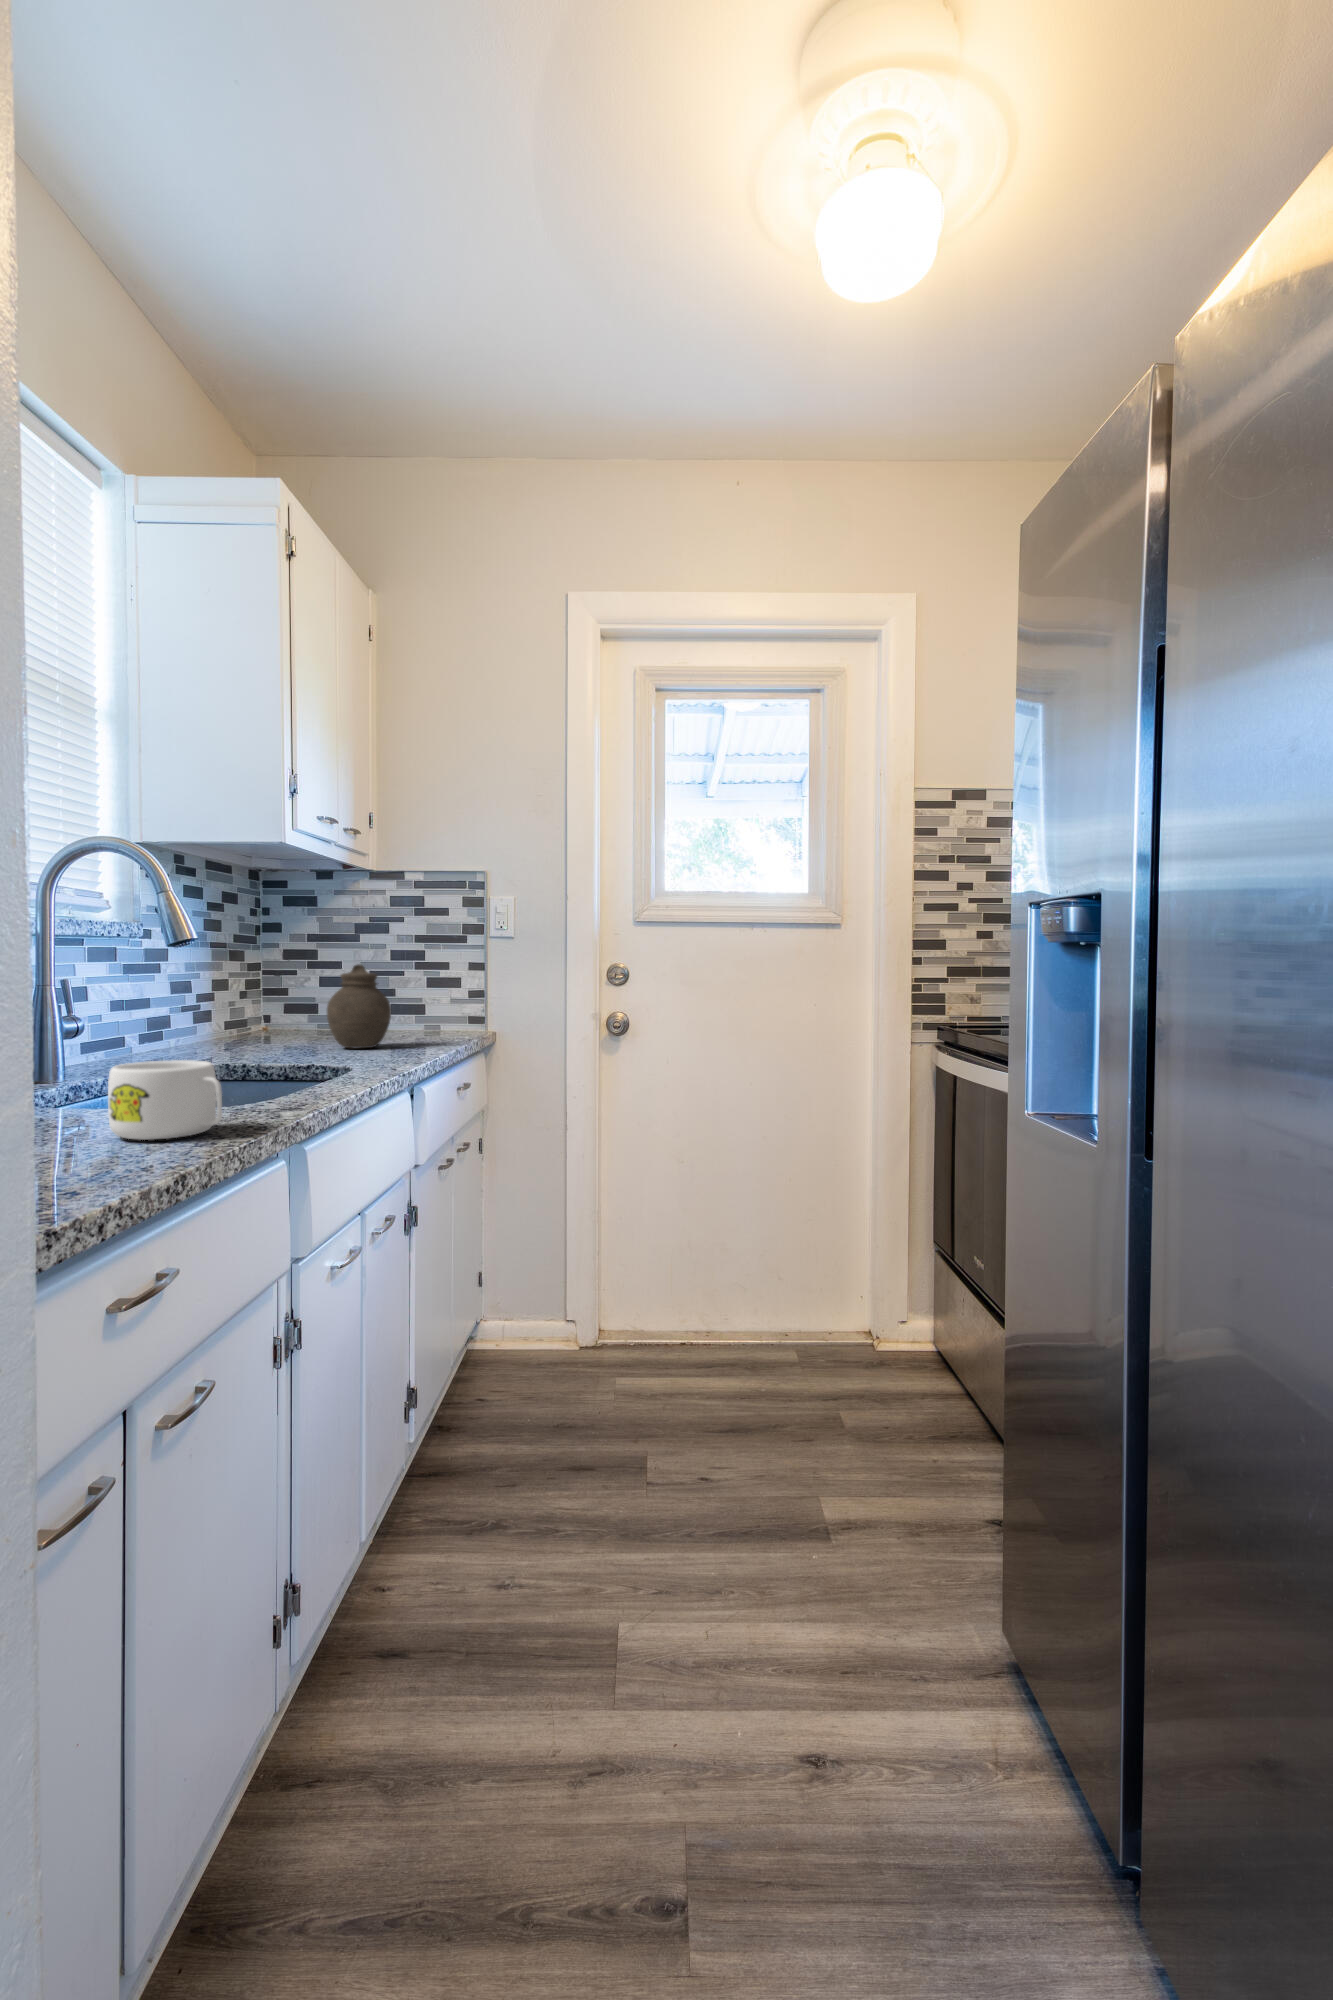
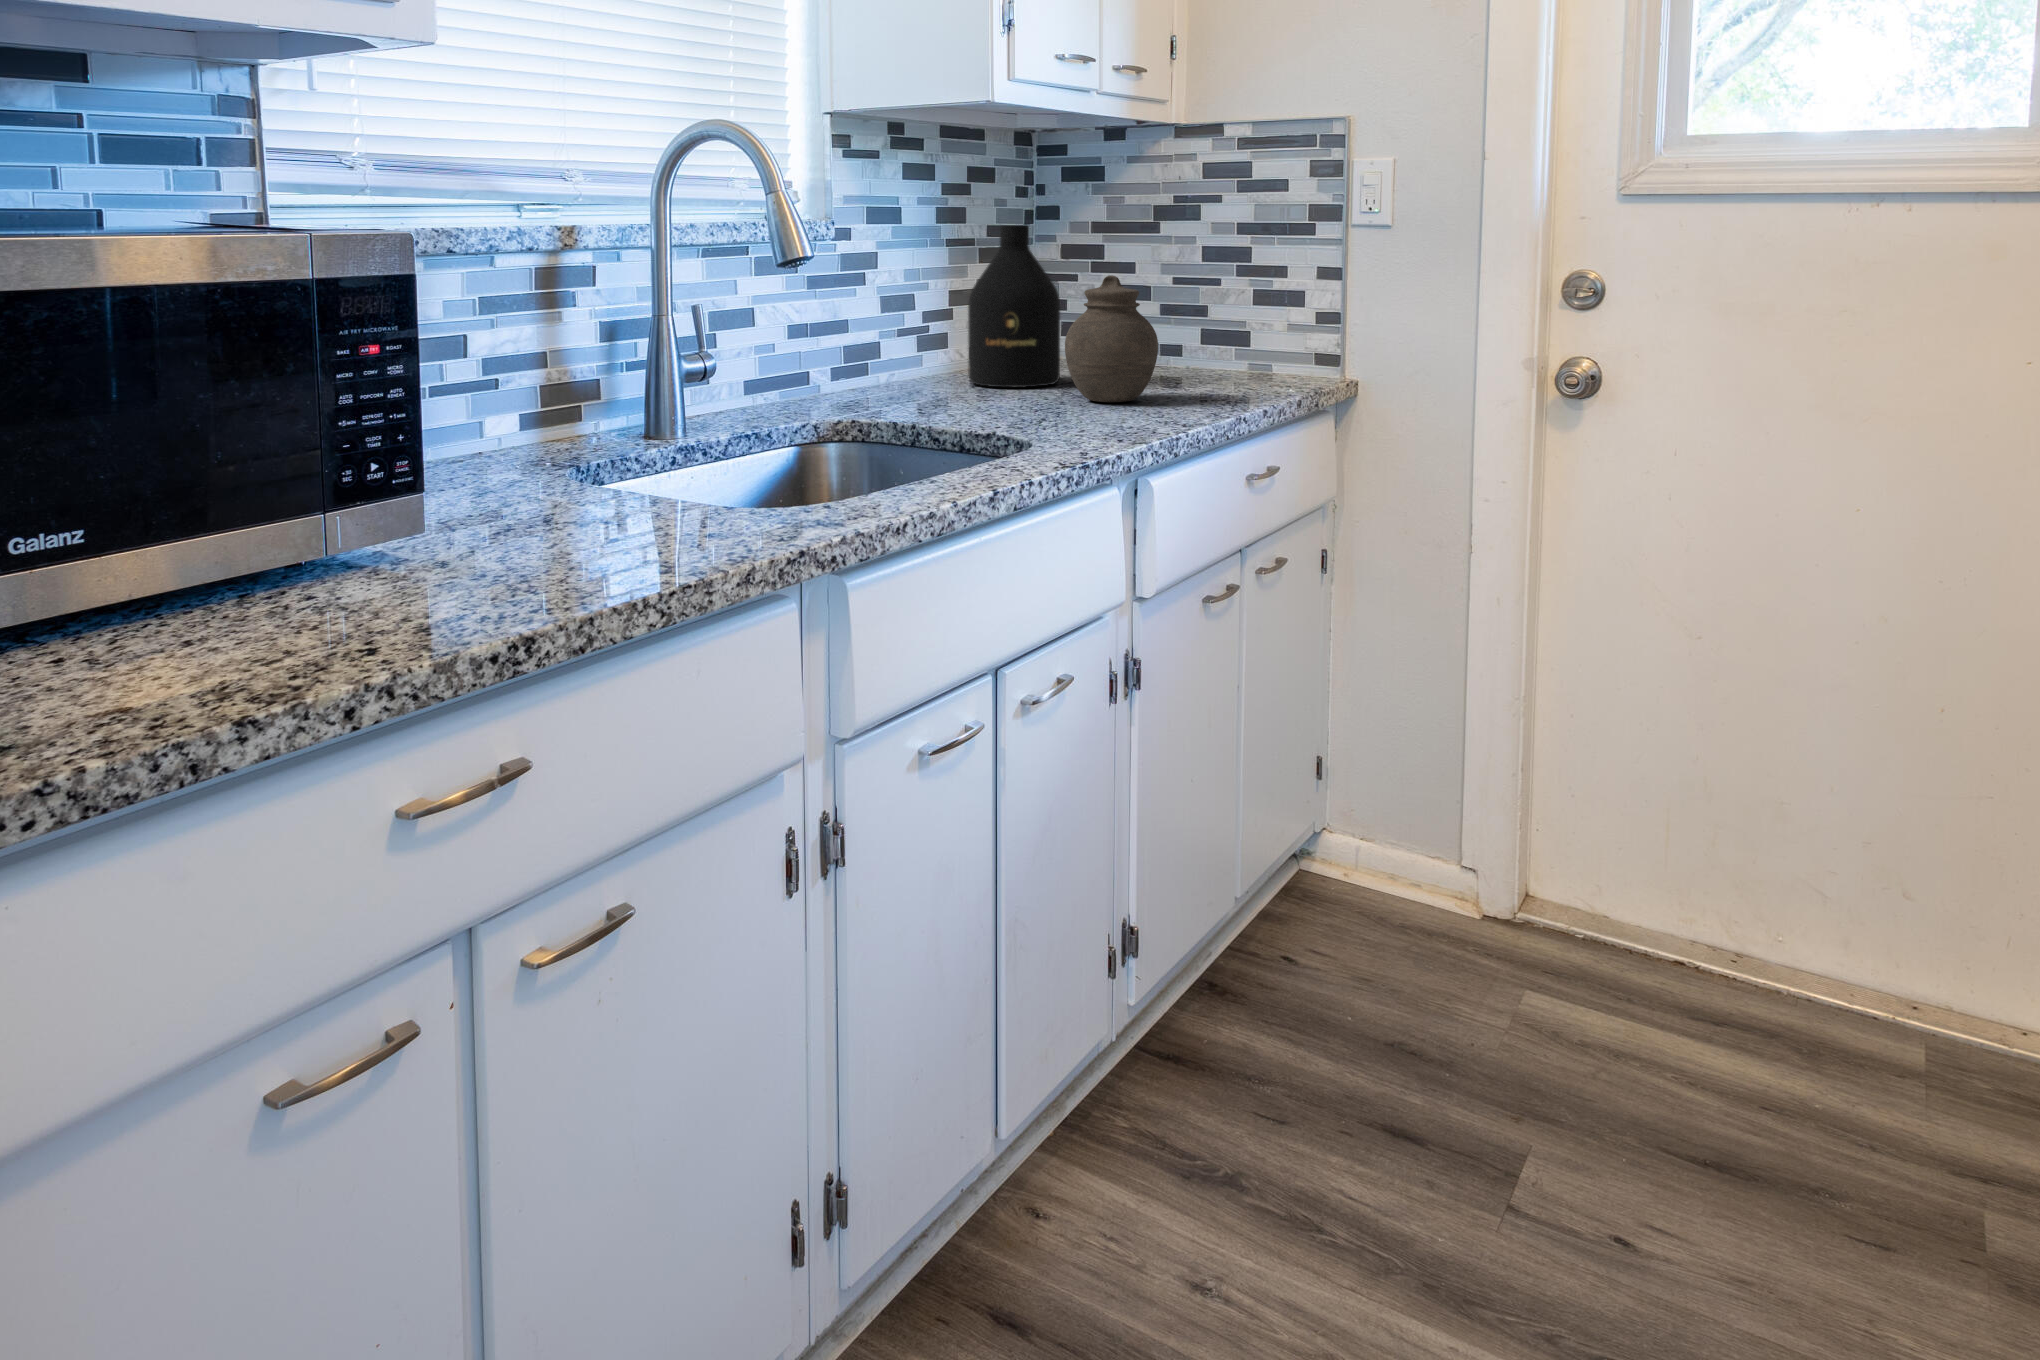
bottle: none [236,932,306,1045] -> present [968,225,1060,387]
mug: present [108,1060,222,1140] -> none [554,448,689,563]

